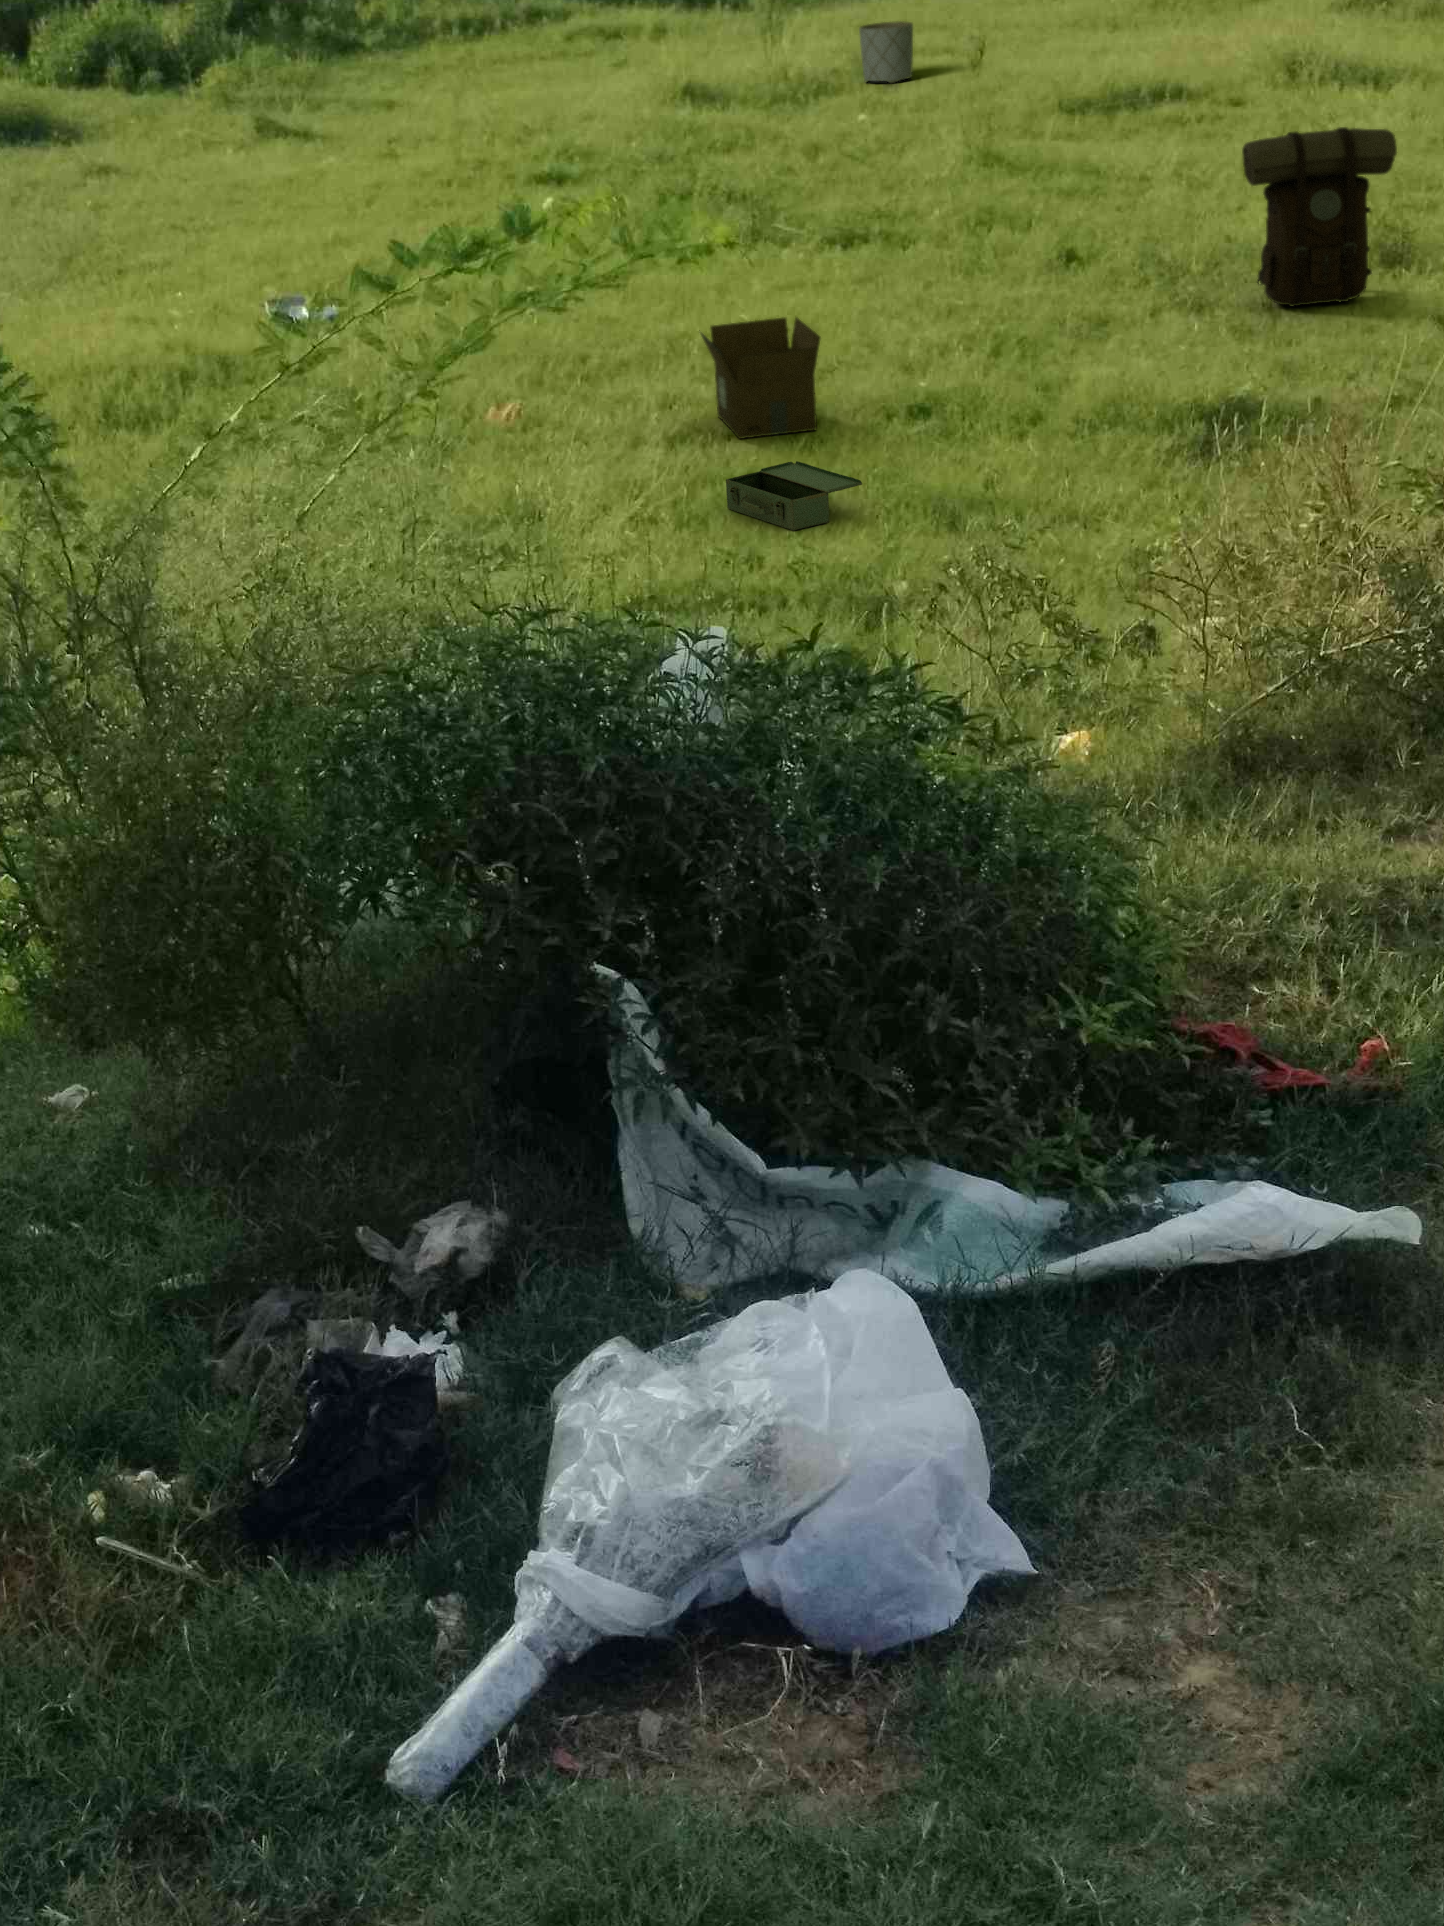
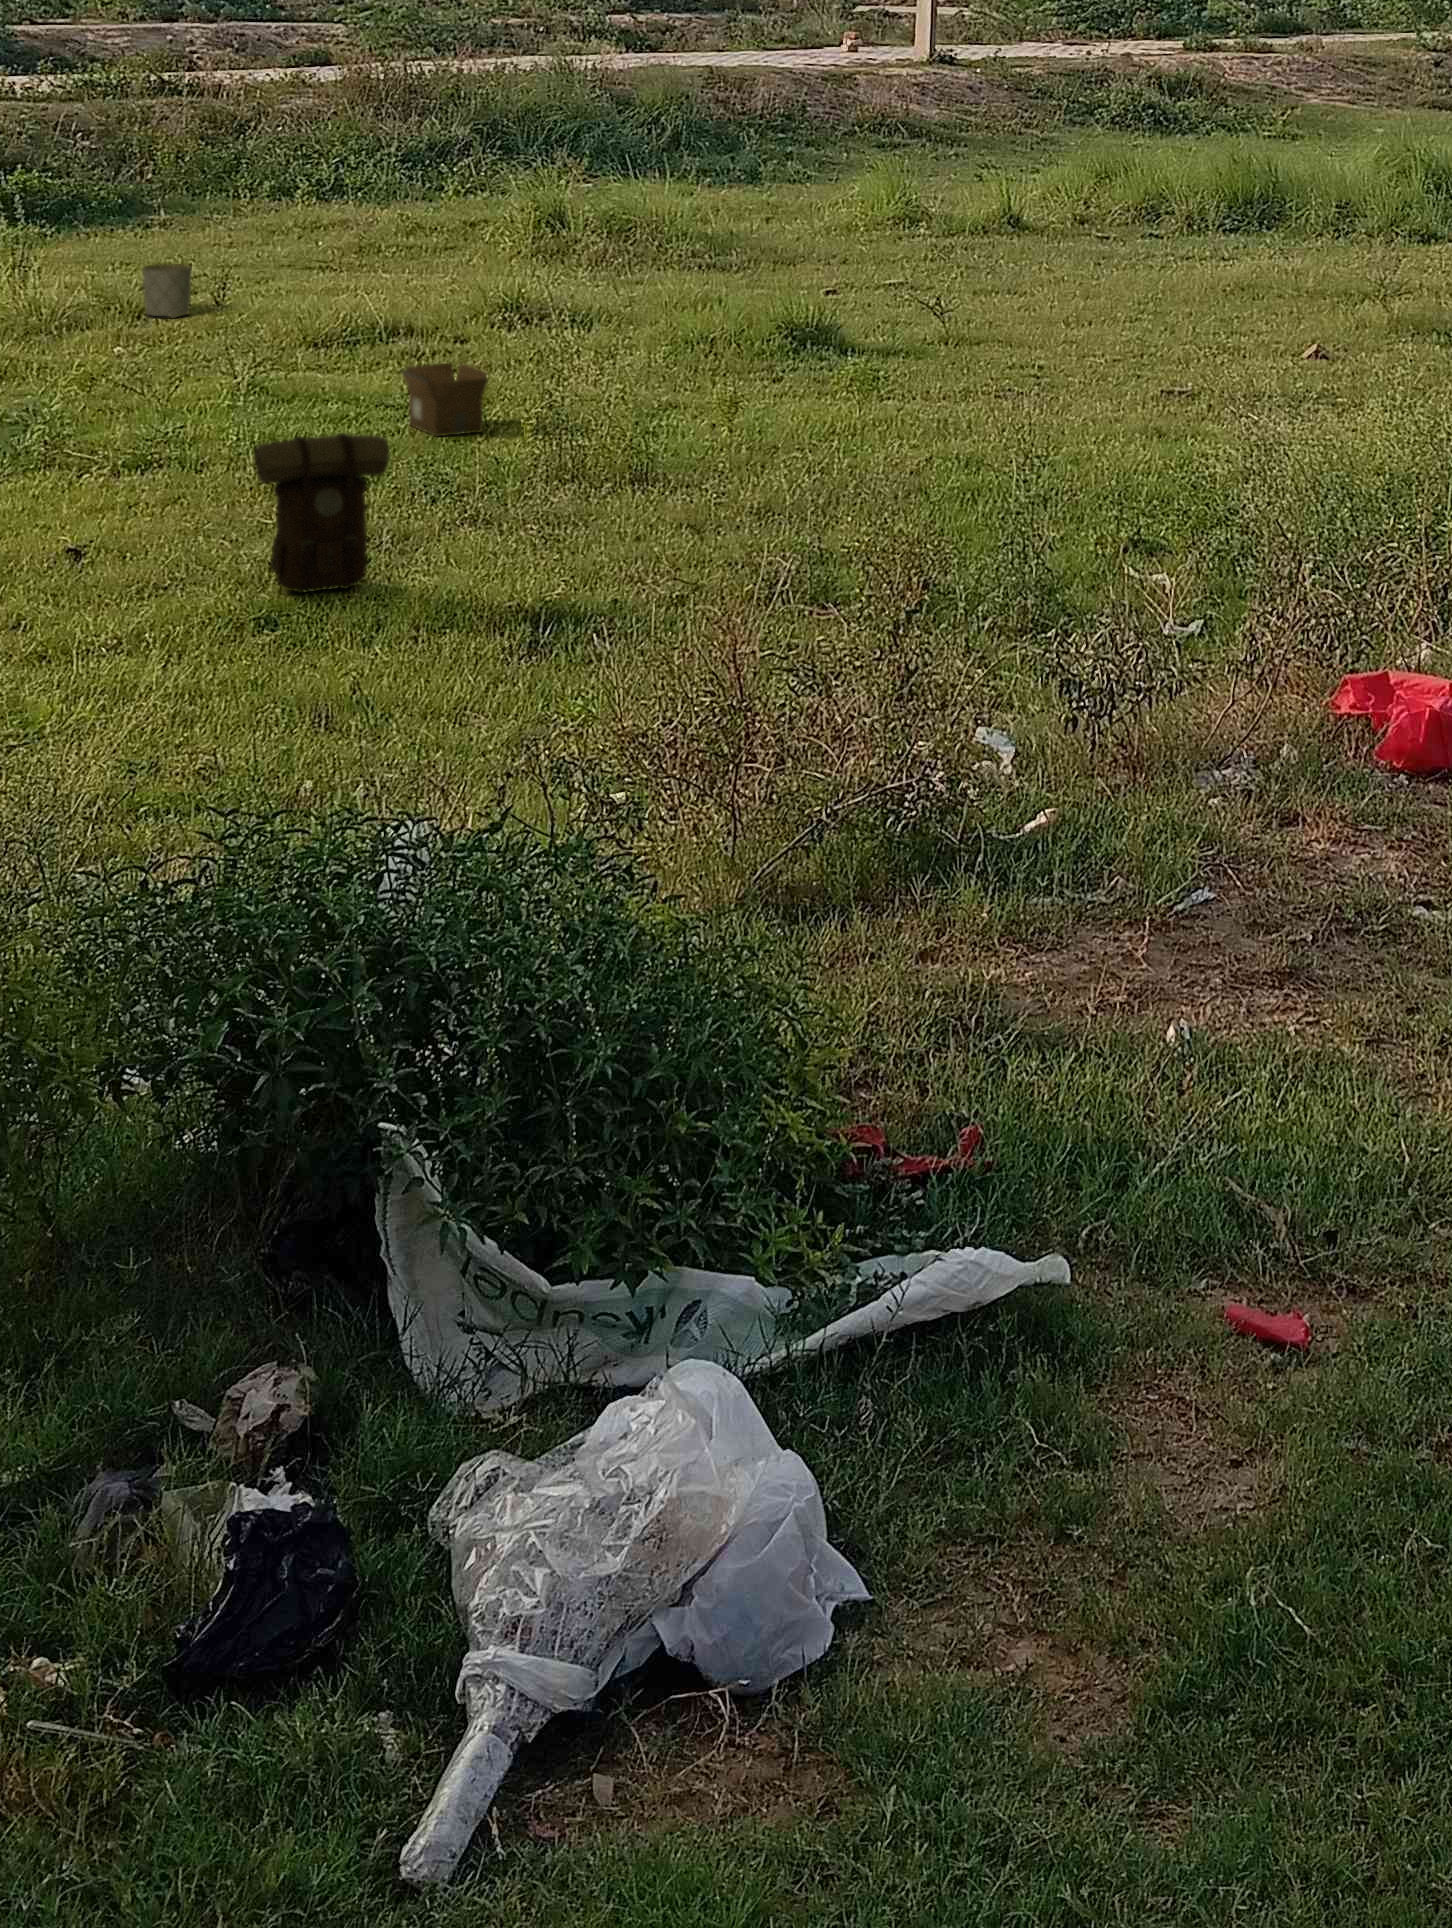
backpack: present [1242,127,1397,307] -> present [254,433,390,593]
cardboard box: present [701,318,820,439] -> present [401,363,488,436]
toolbox: present [726,461,862,530] -> none [196,674,324,737]

